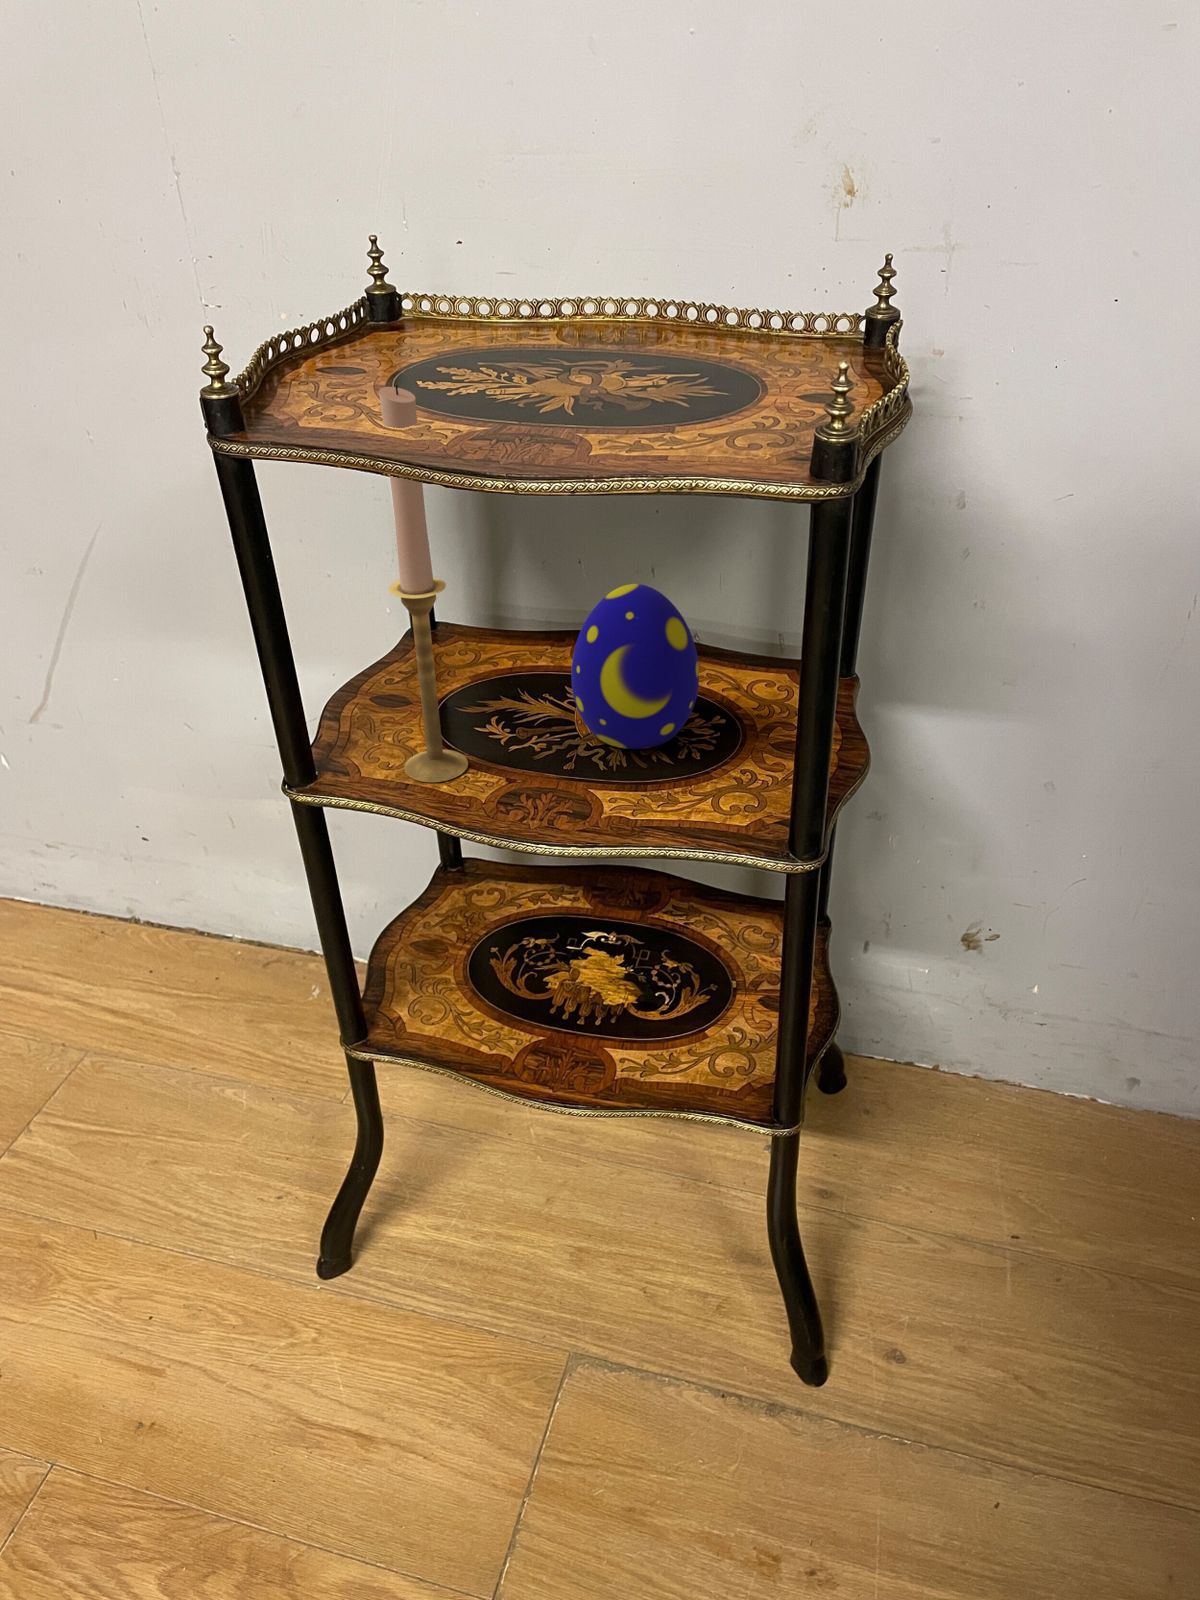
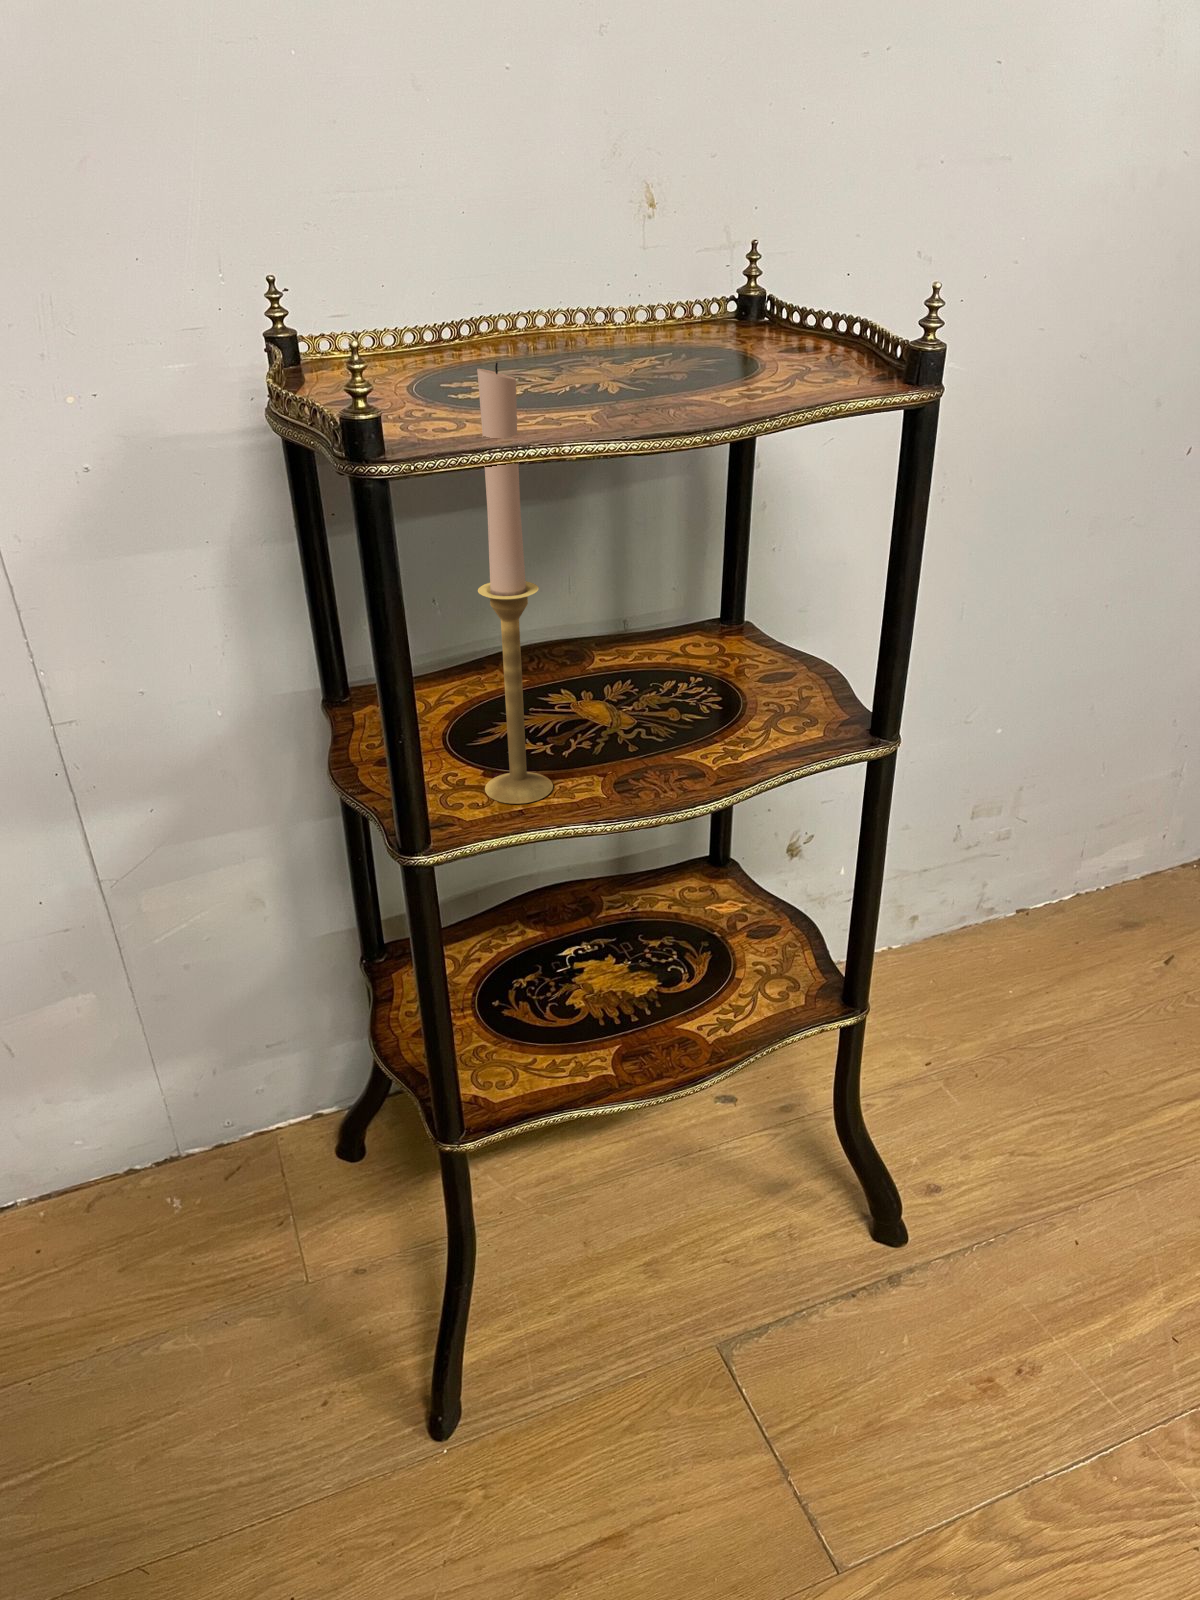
decorative egg: present [571,584,699,749] -> none [581,564,705,726]

